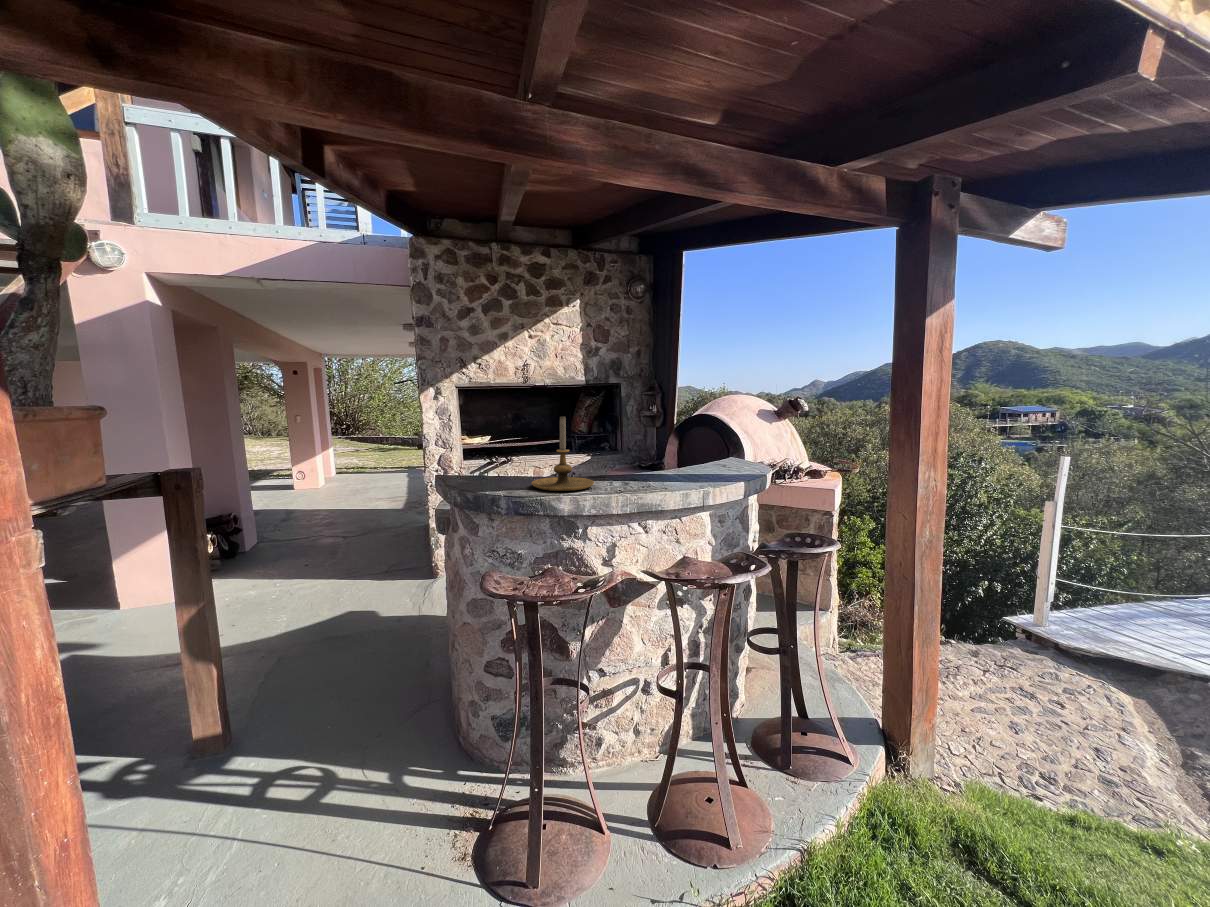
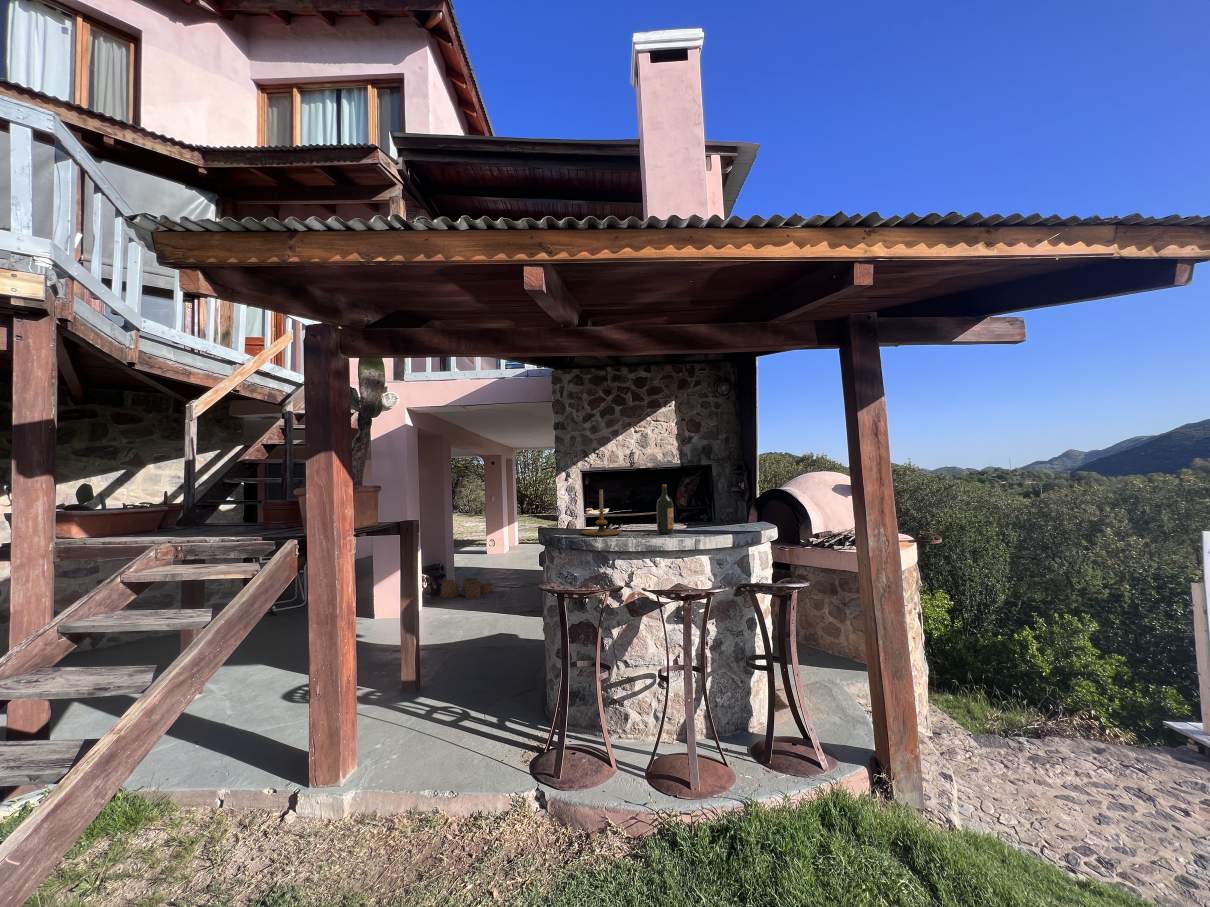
wine bottle: none [644,410,670,484] -> present [657,484,674,534]
woven basket: none [240,527,320,559] -> present [441,578,493,599]

